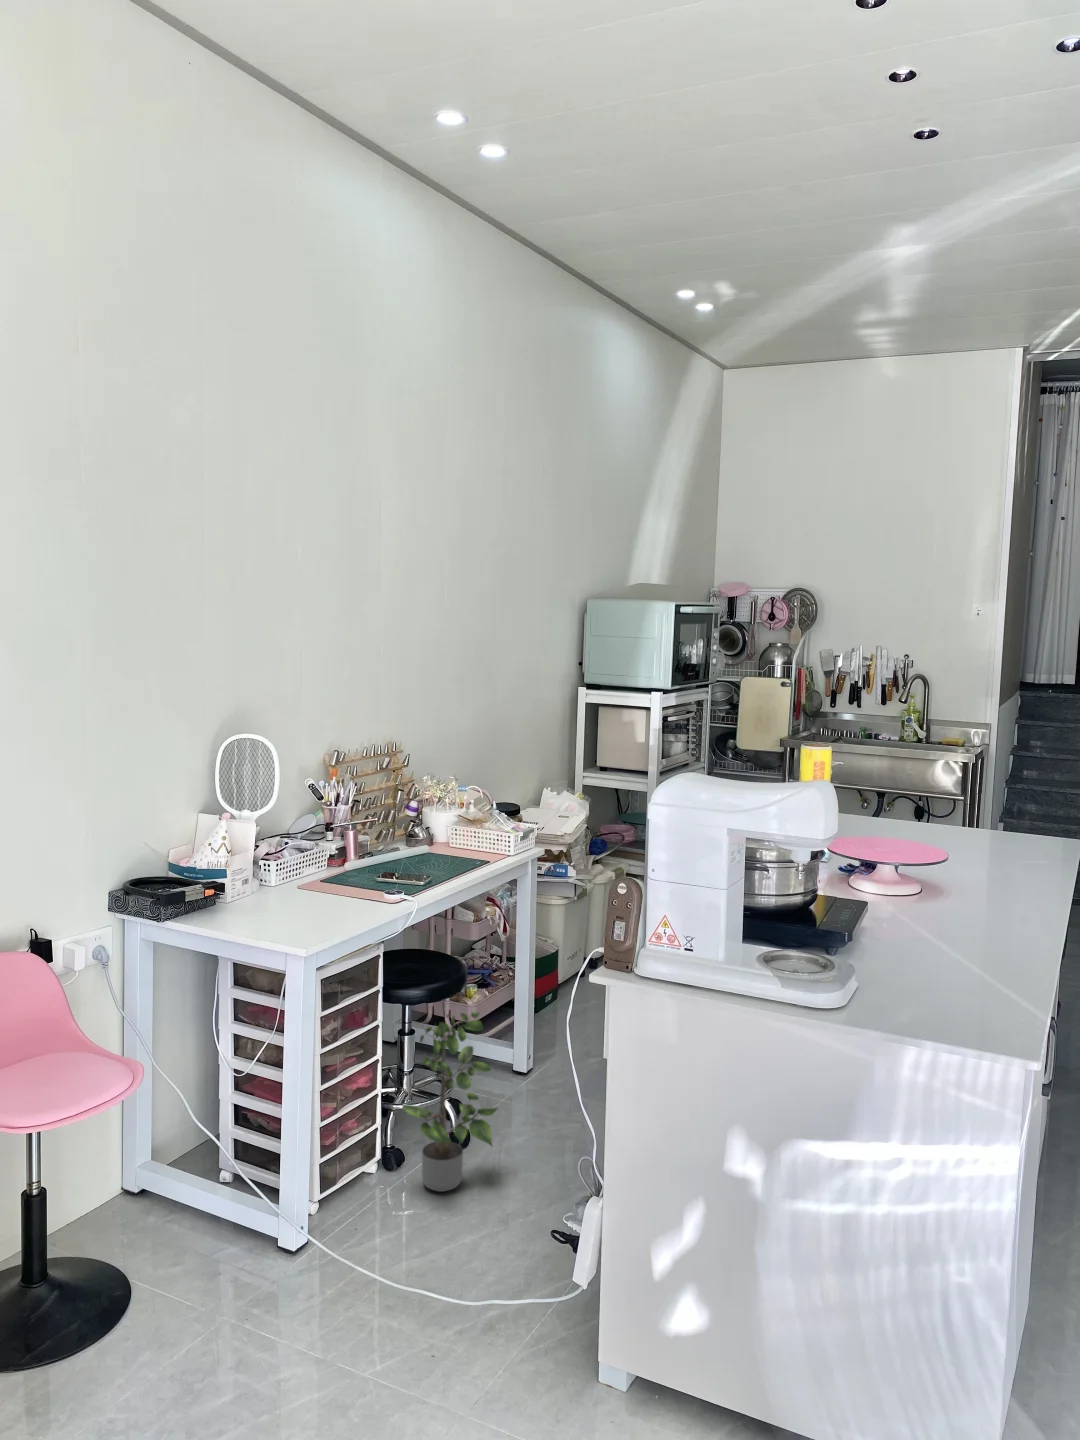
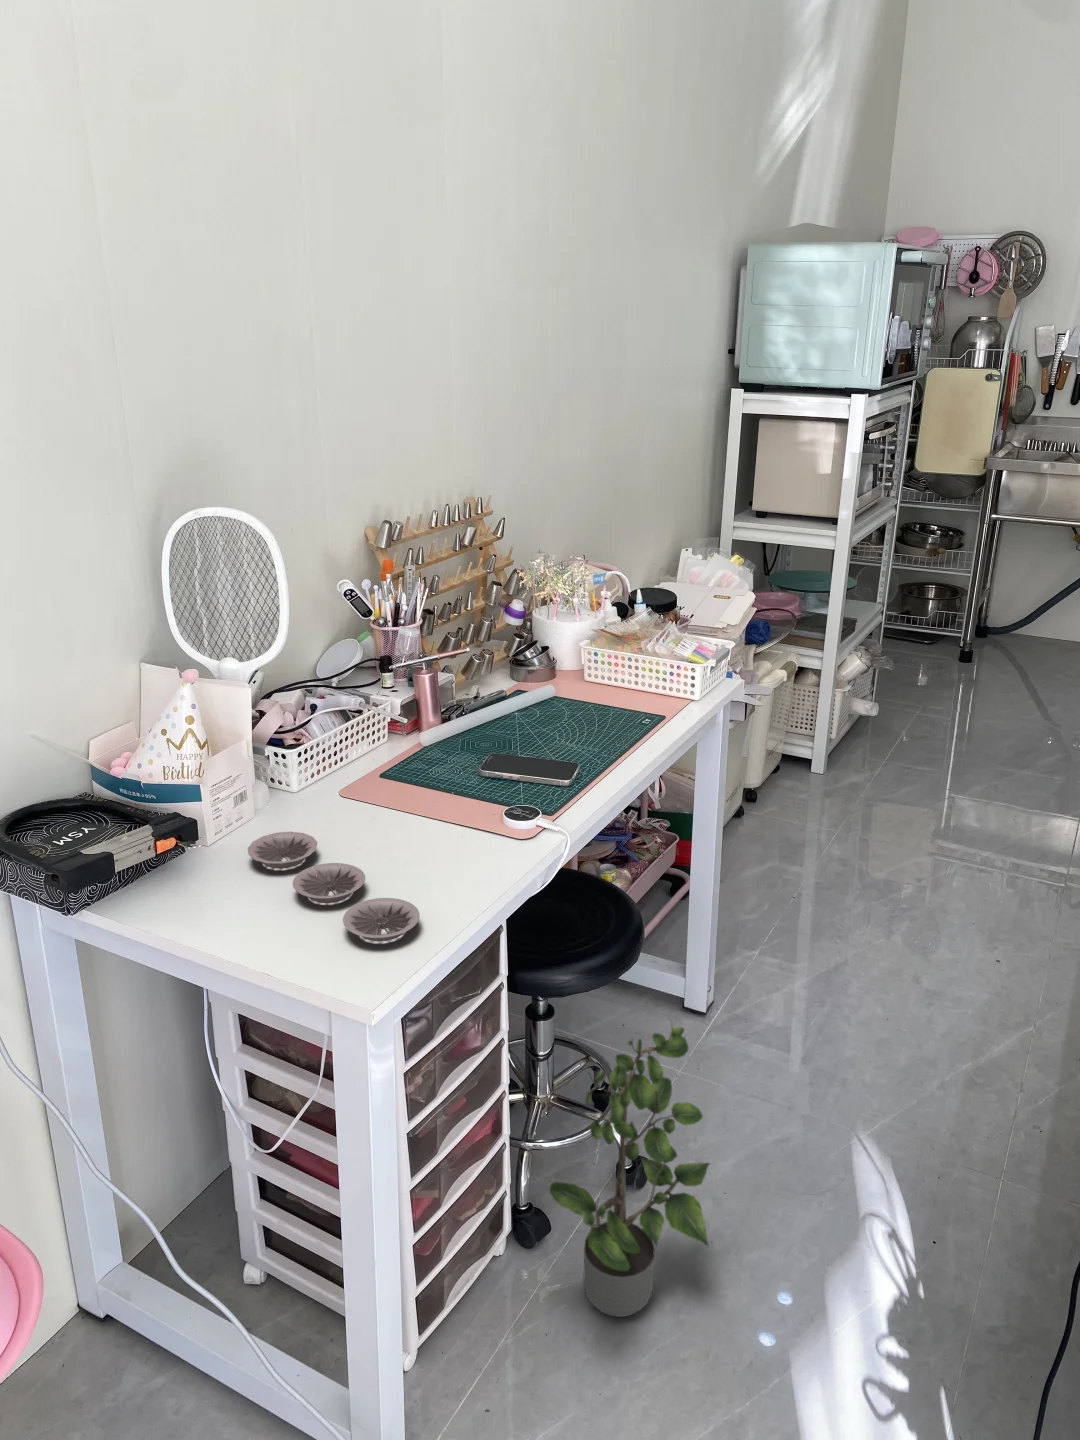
plate: none [251,893,335,926] -> present [248,831,420,941]

